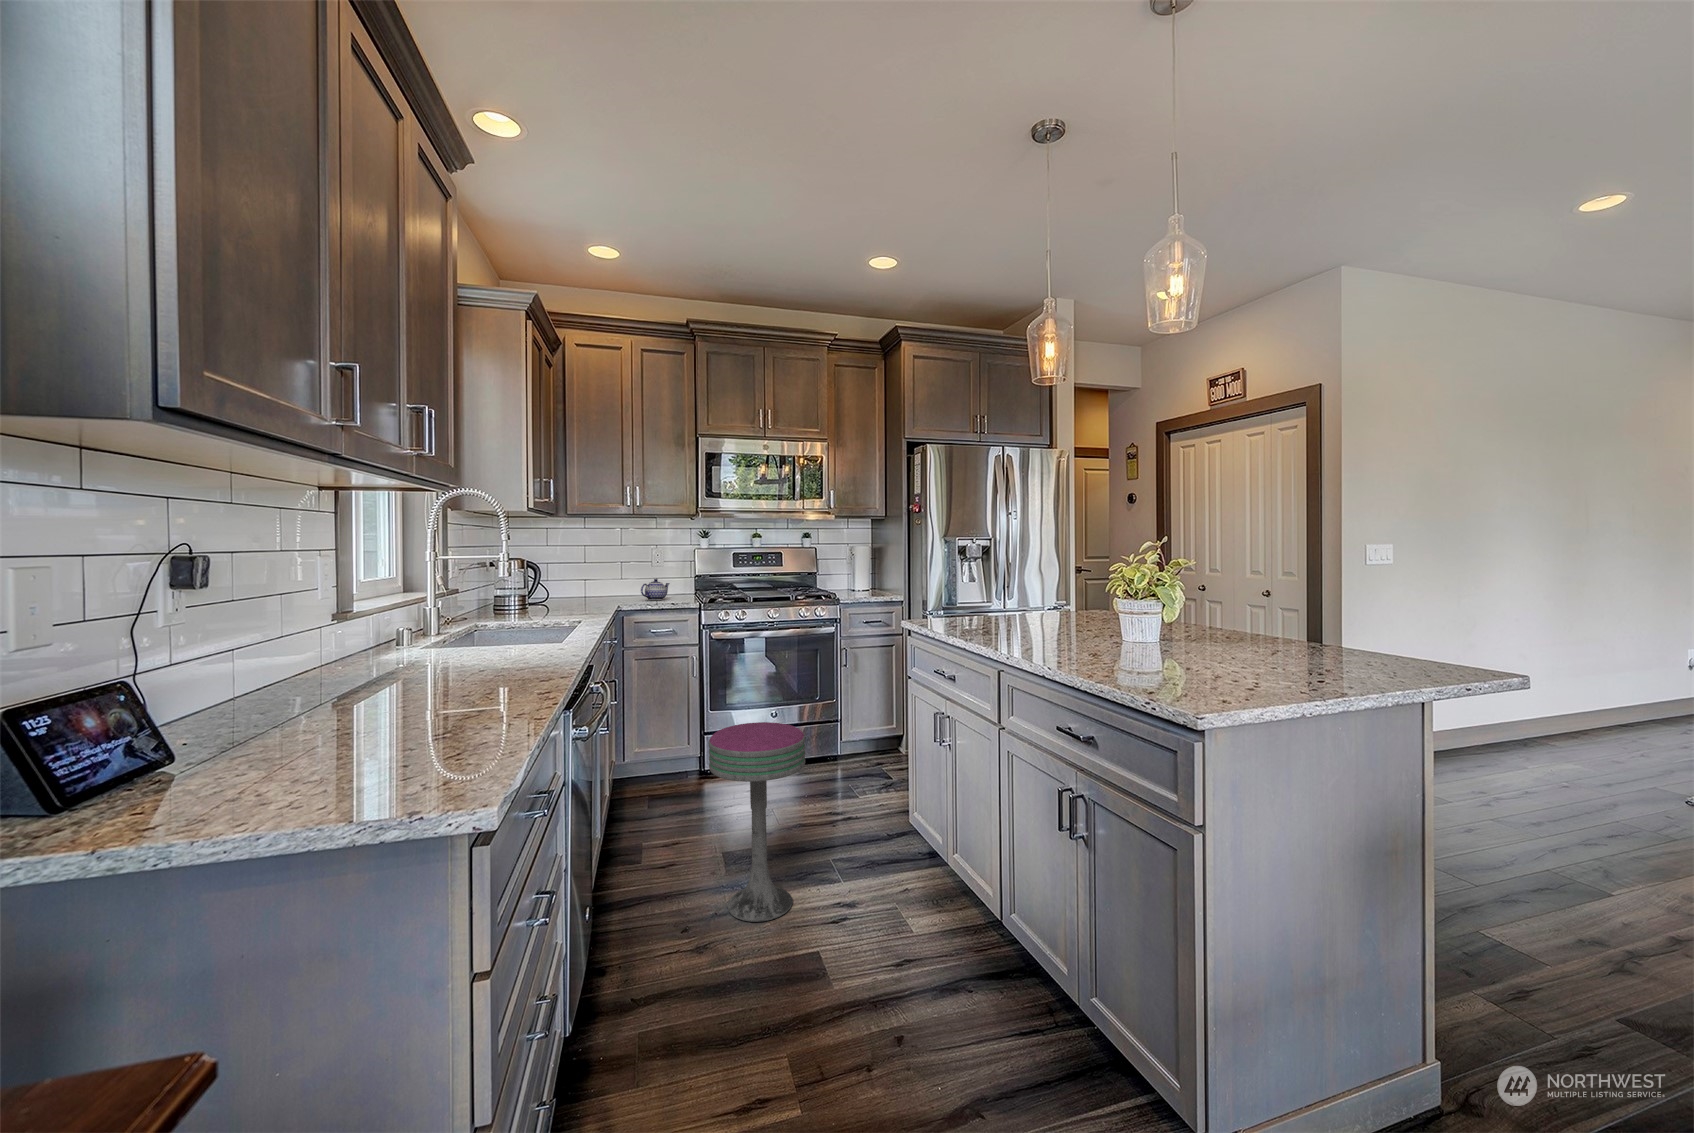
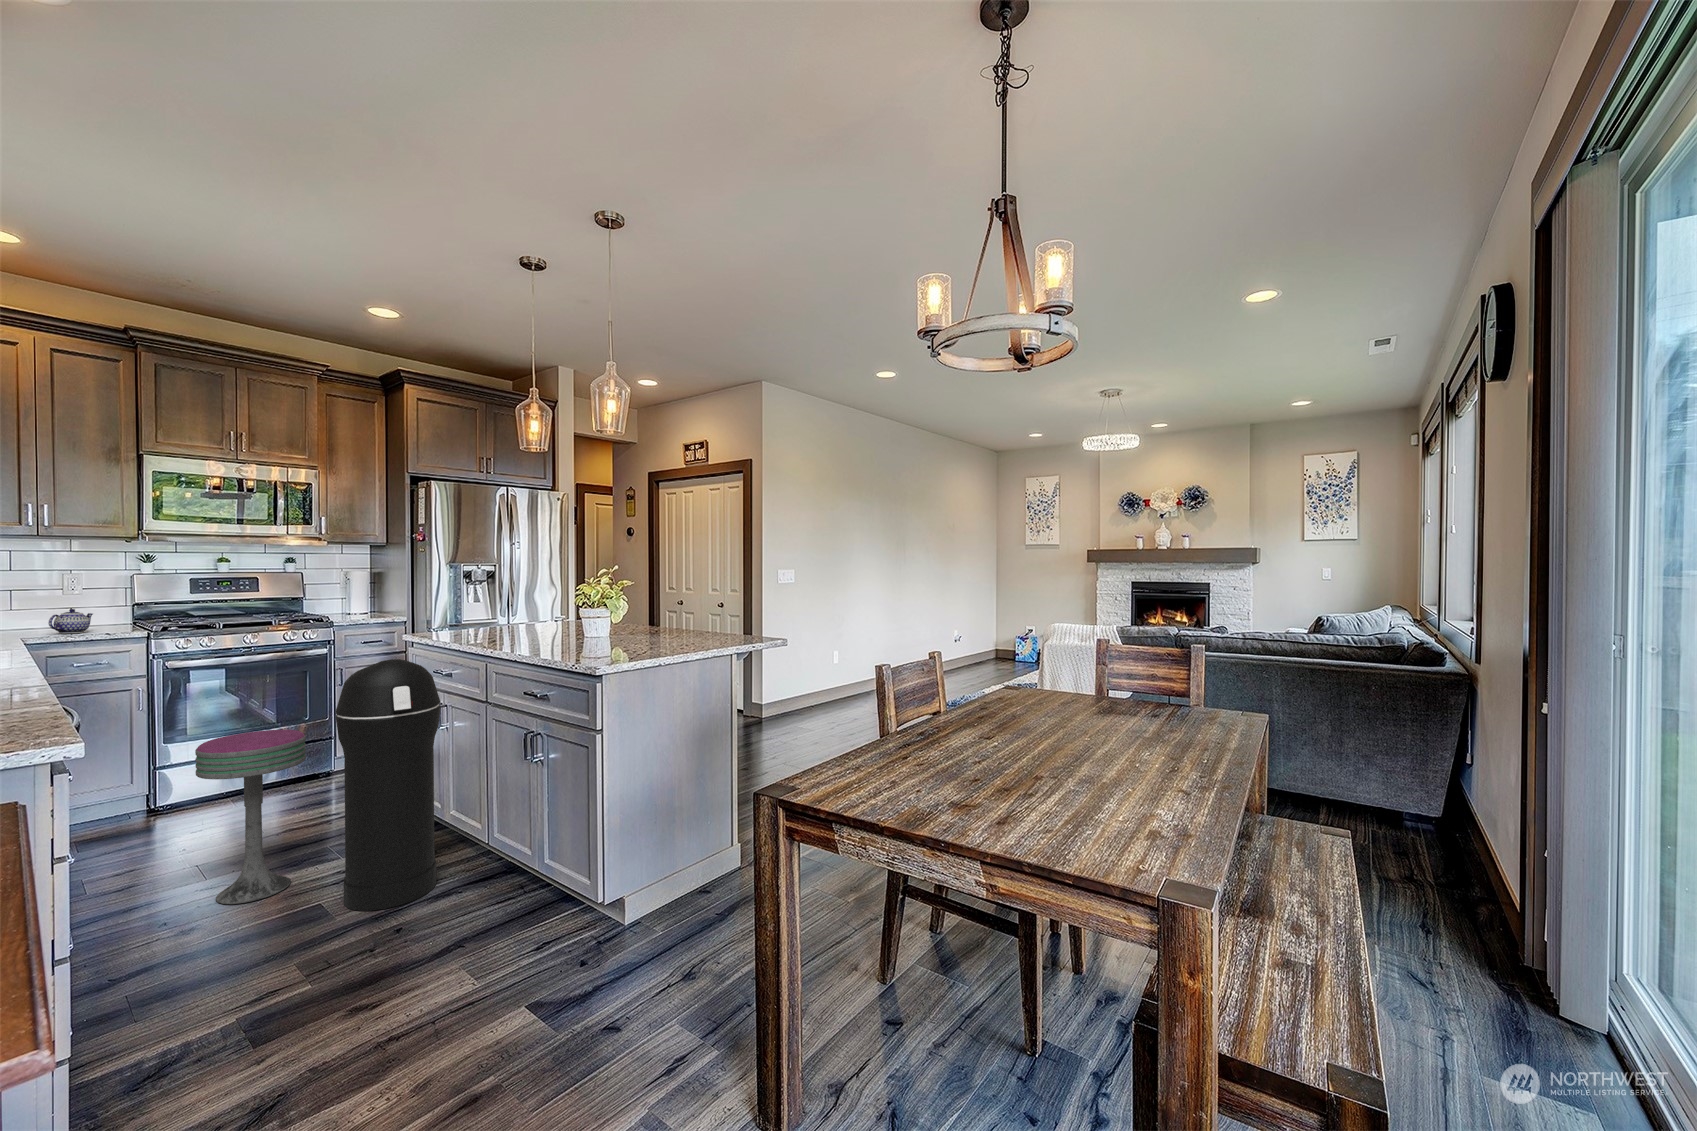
trash can: none [829,660,946,996] -> present [336,659,441,911]

